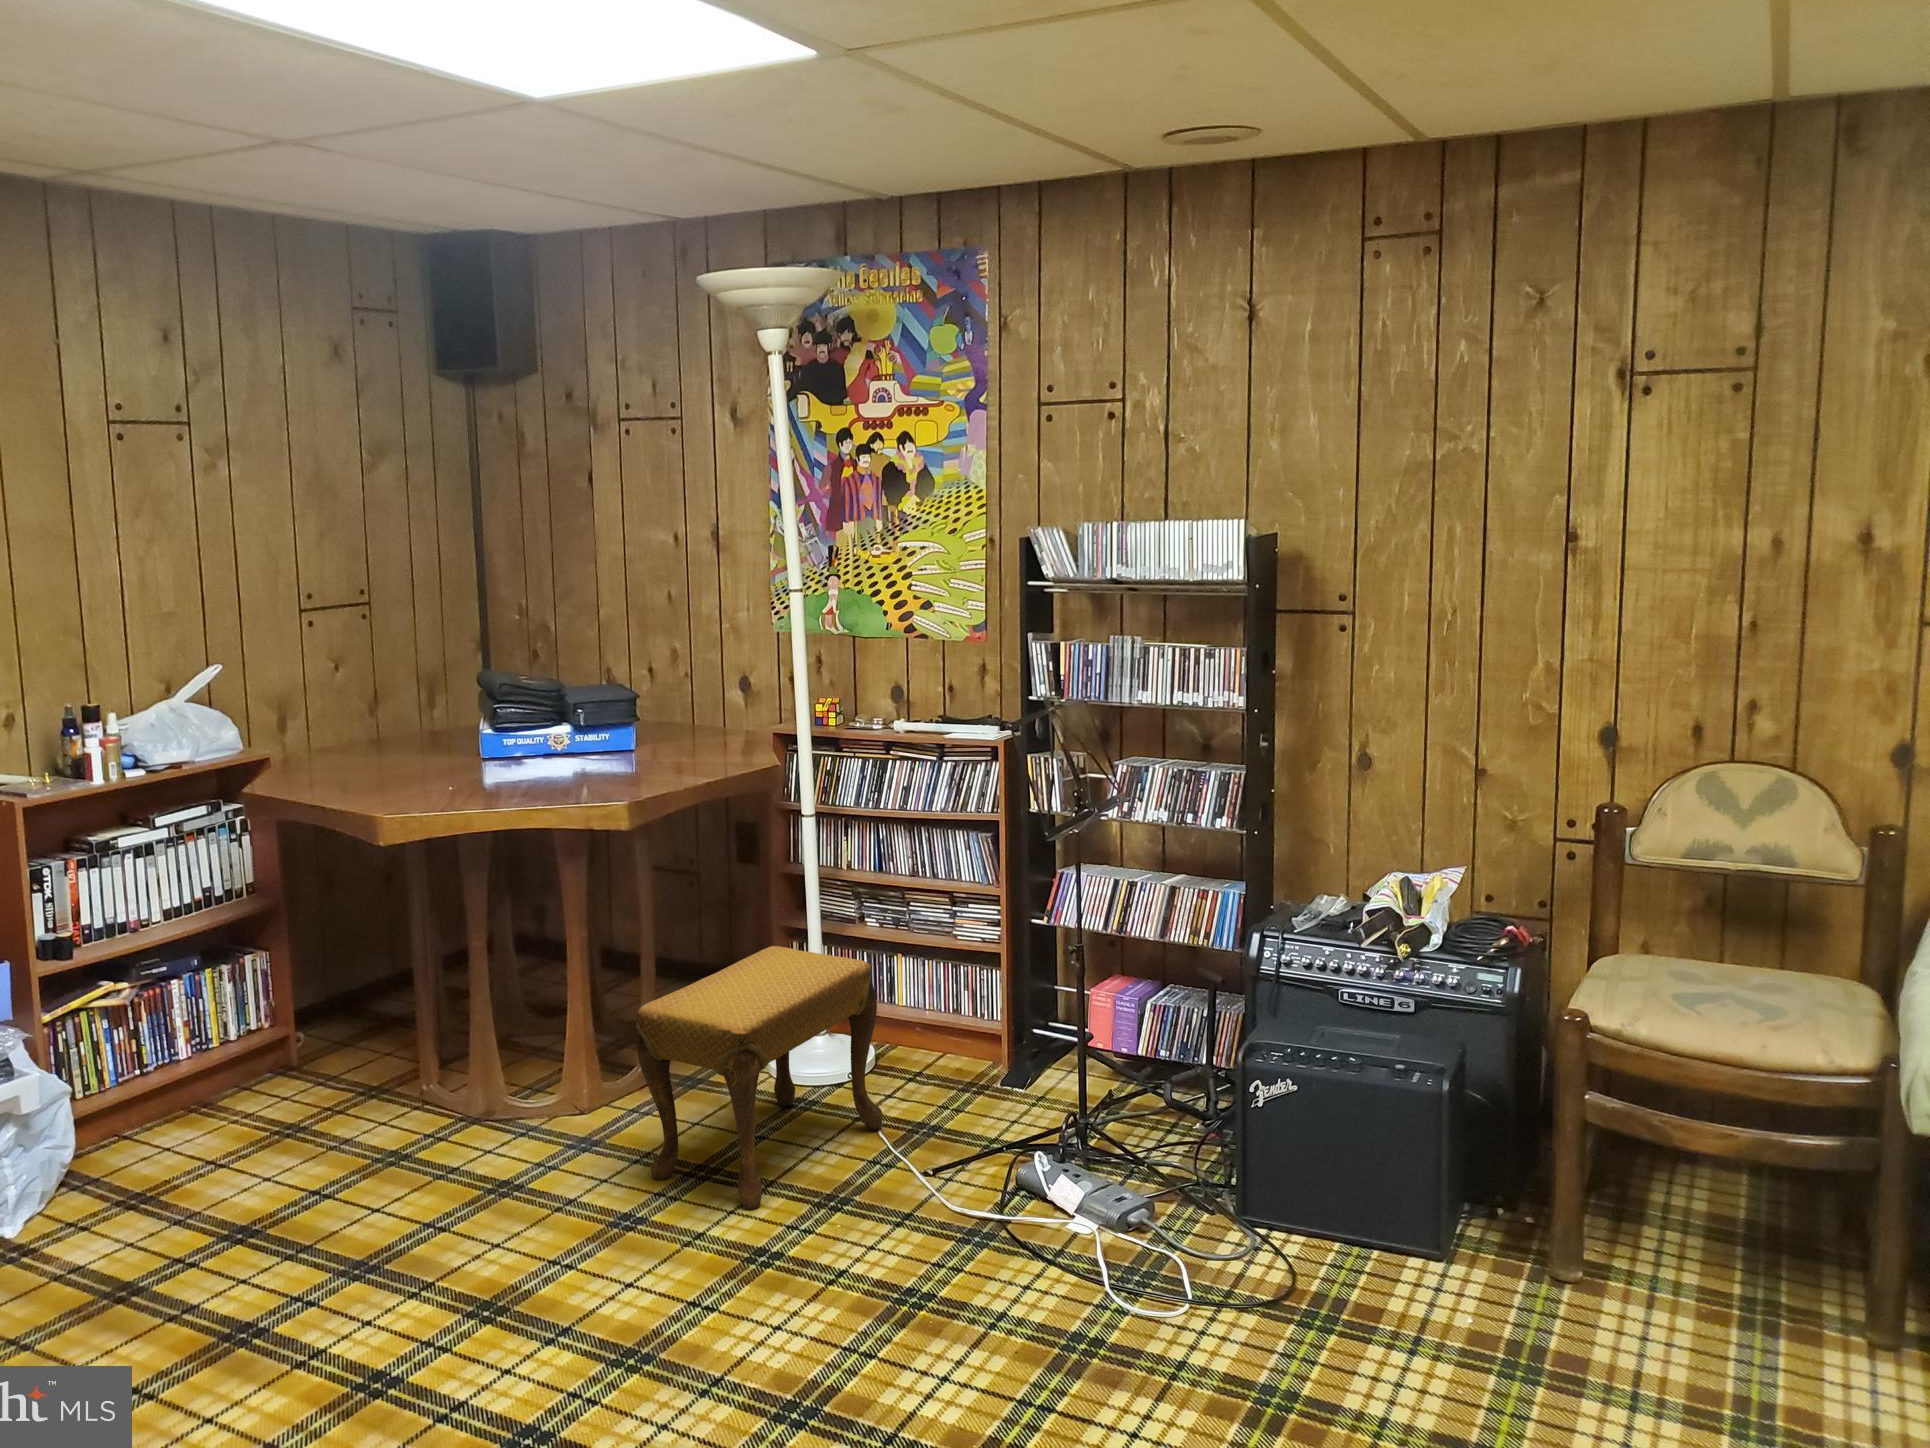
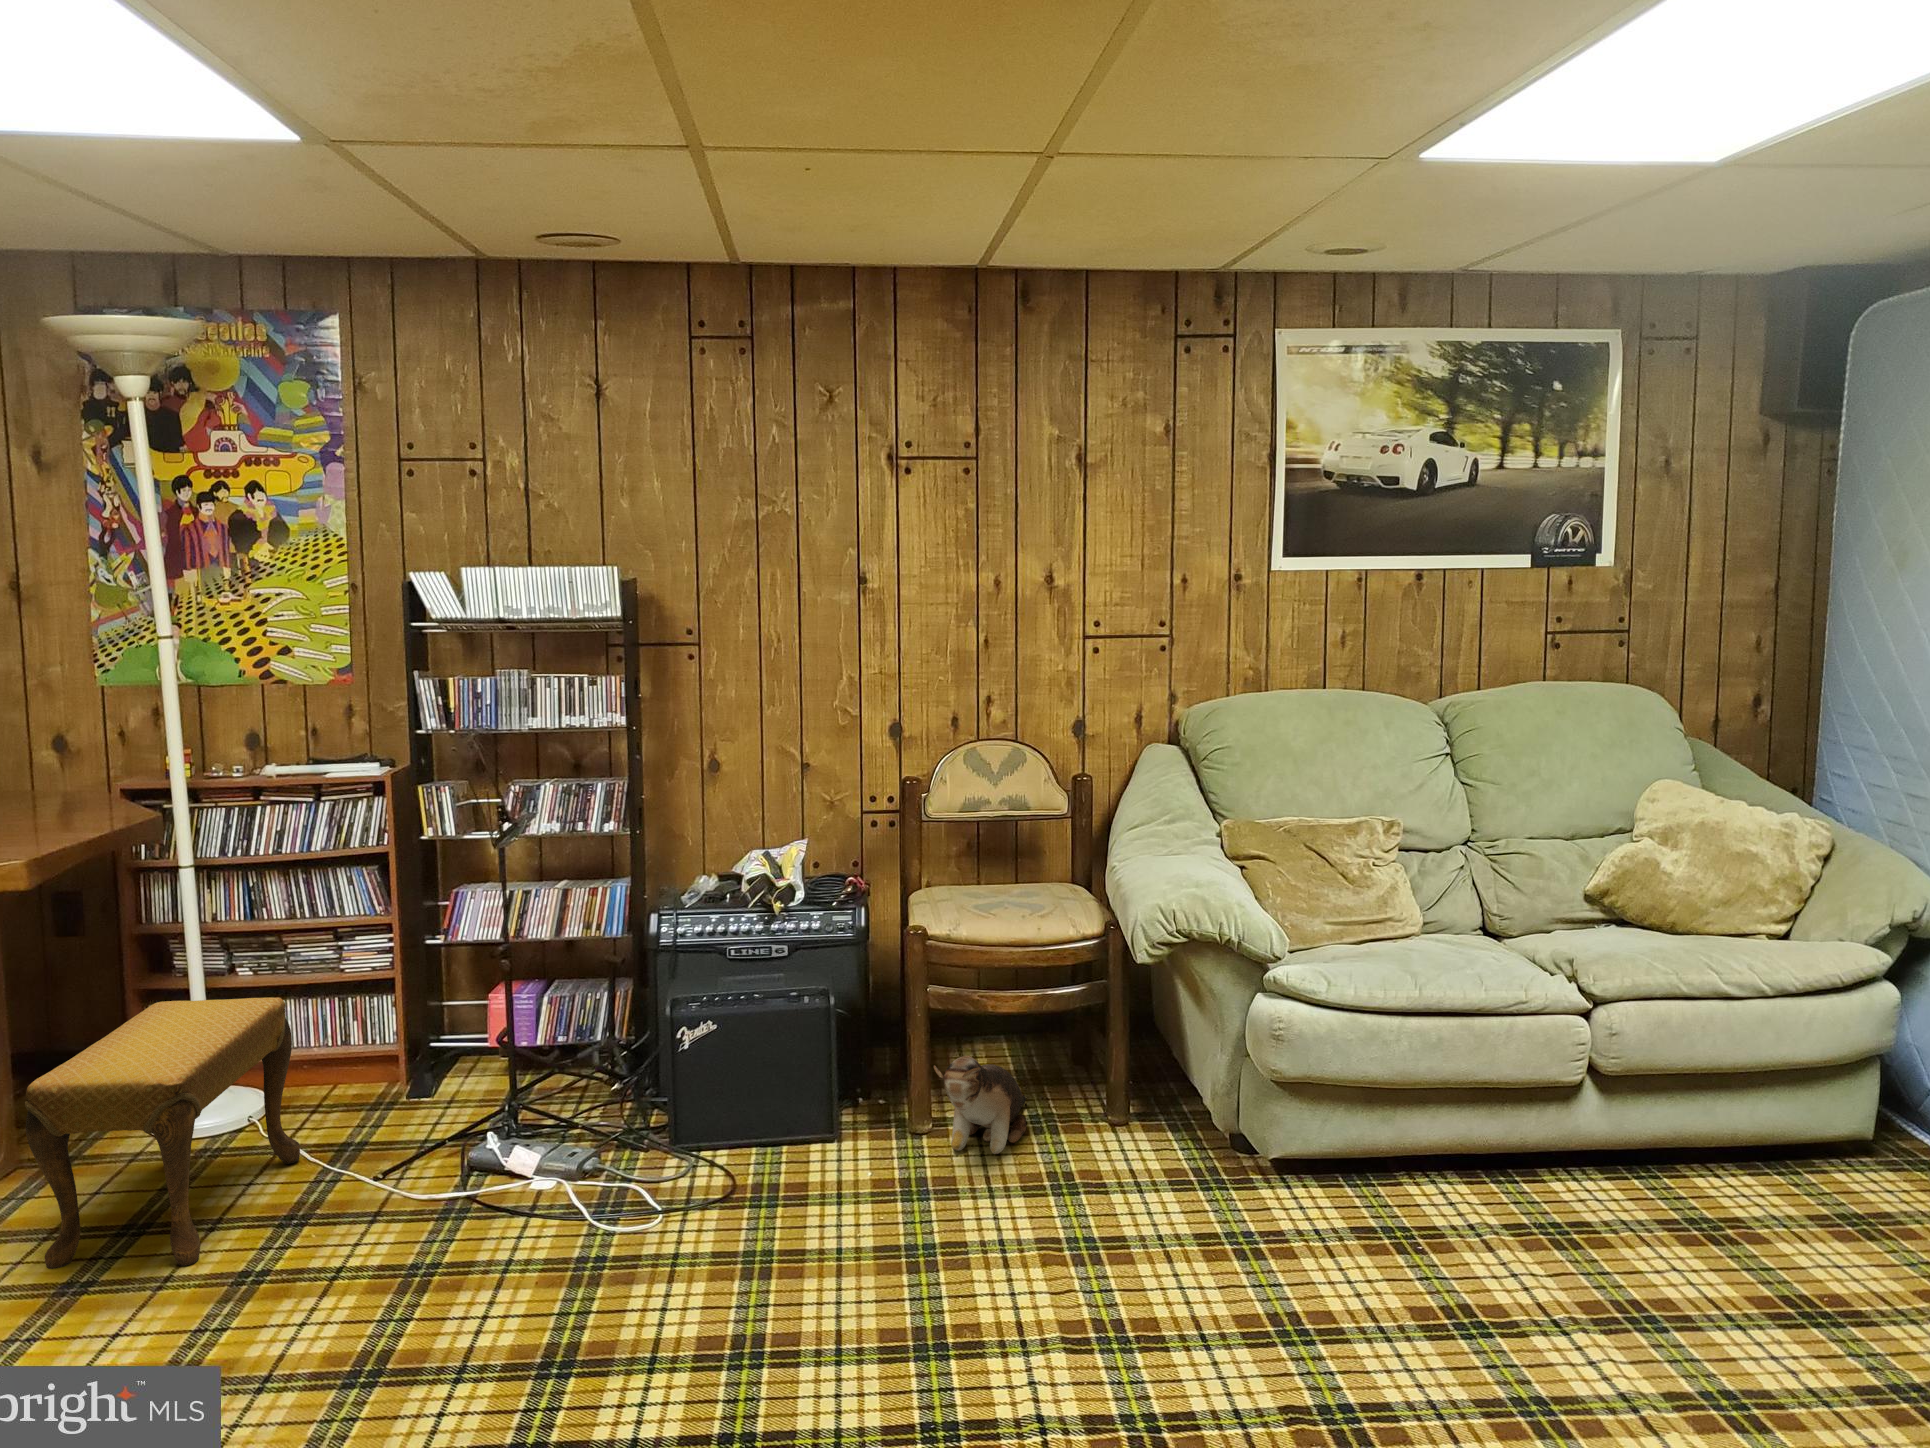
plush toy: none [1567,1206,1744,1354] -> present [934,1055,1026,1154]

